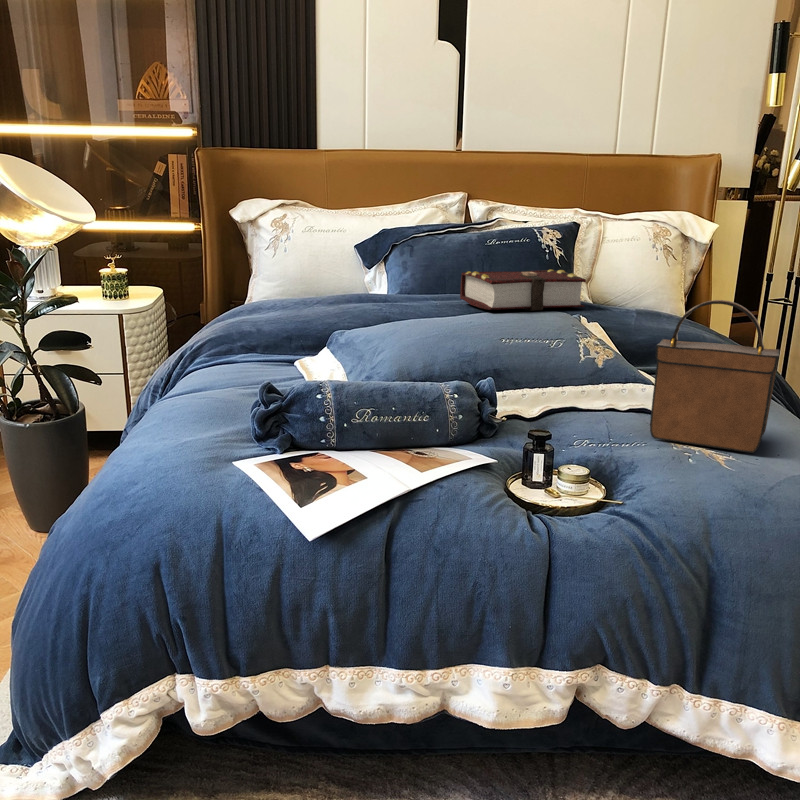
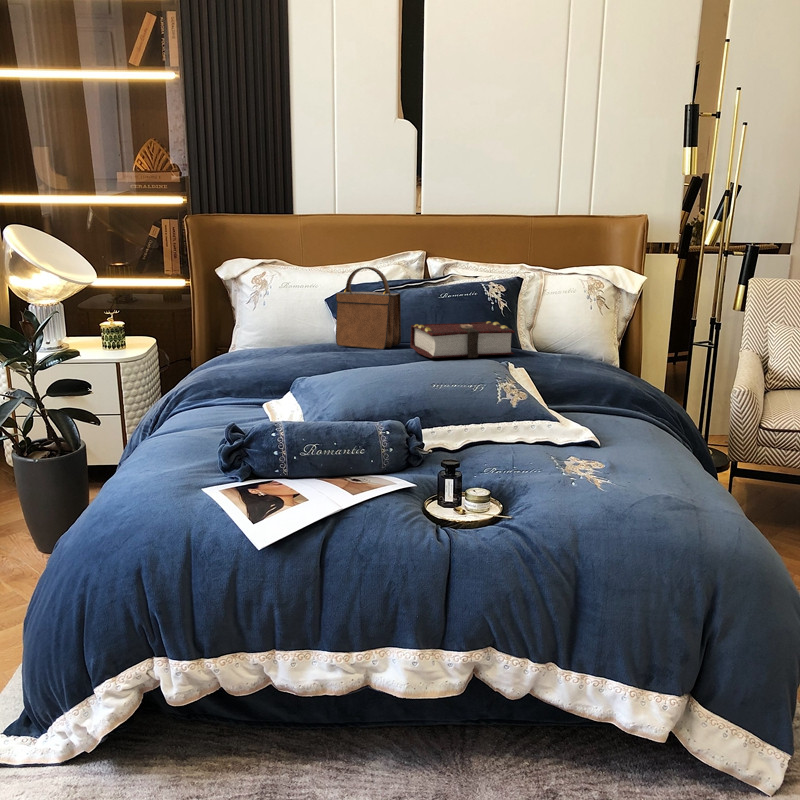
handbag: present [650,300,780,453] -> present [336,267,401,350]

